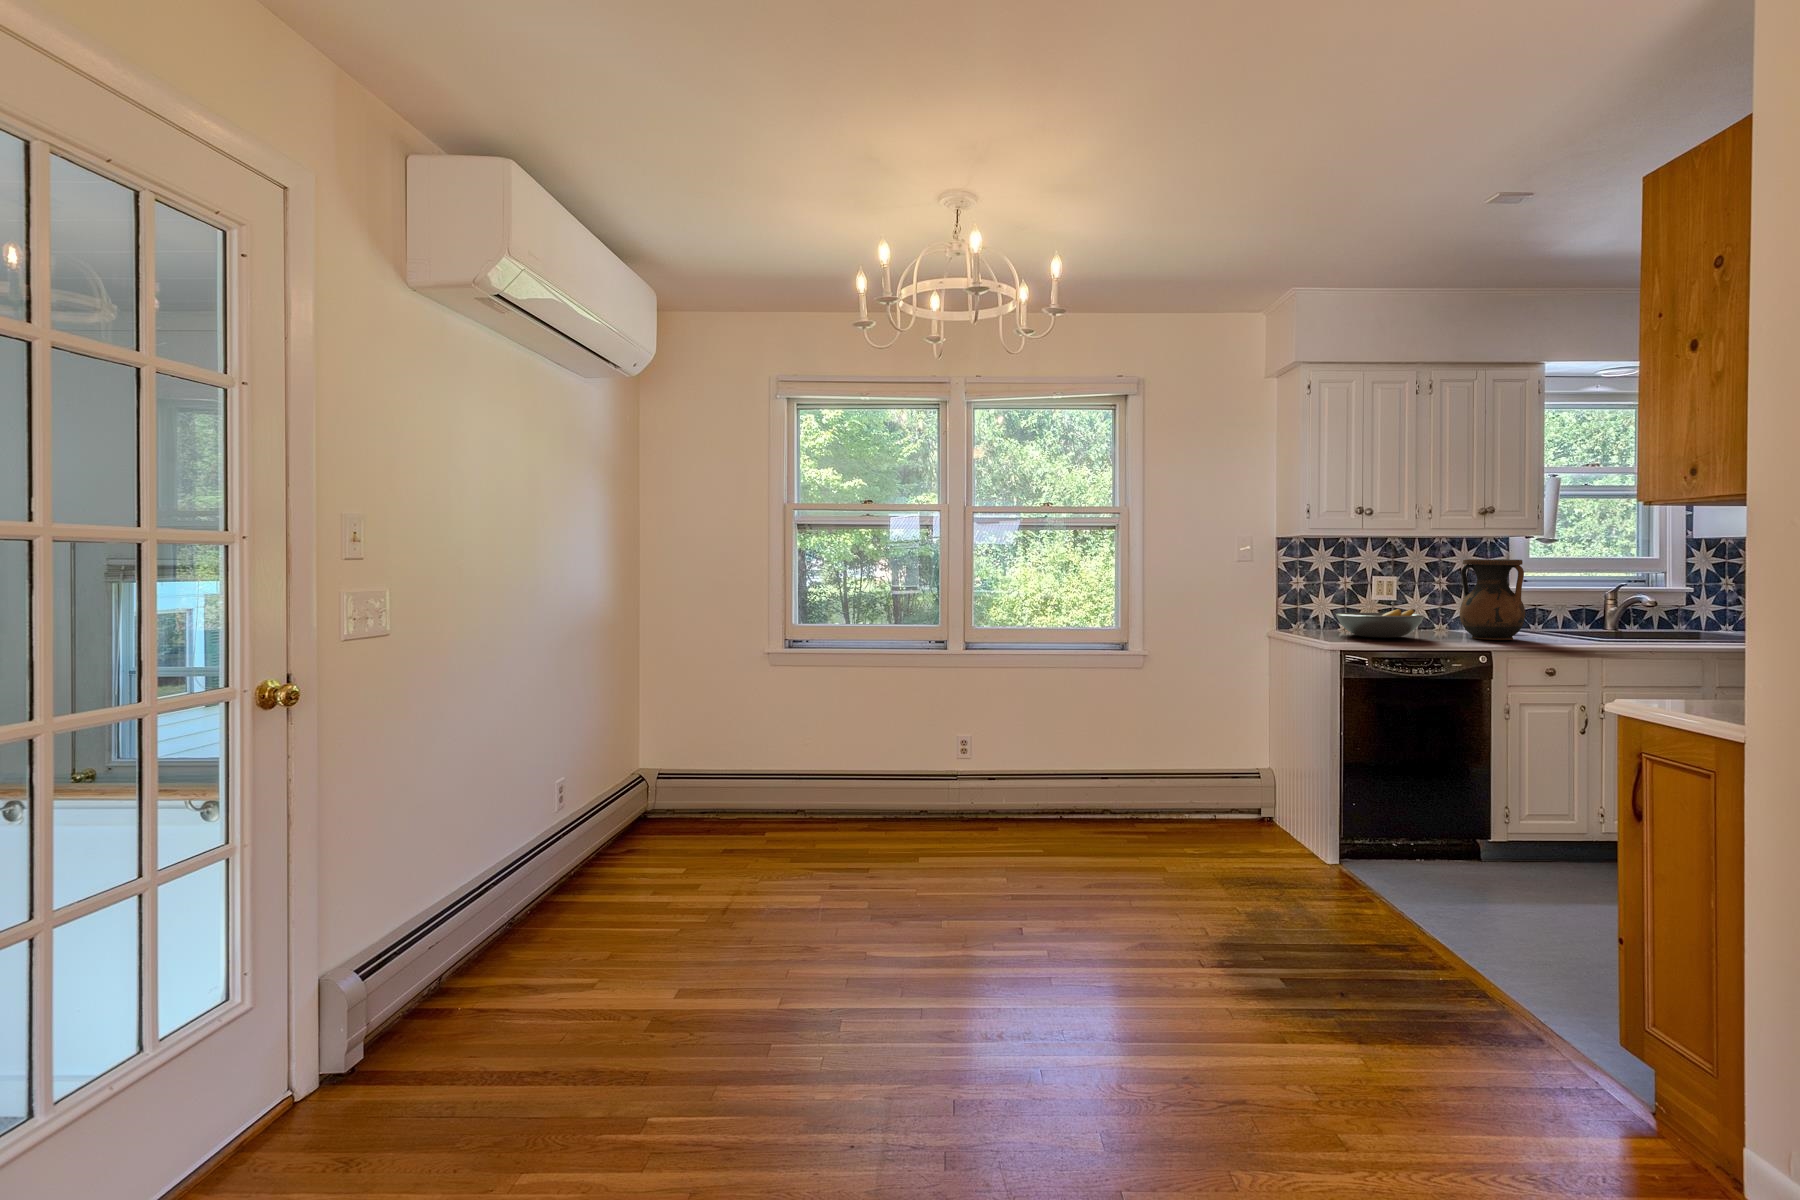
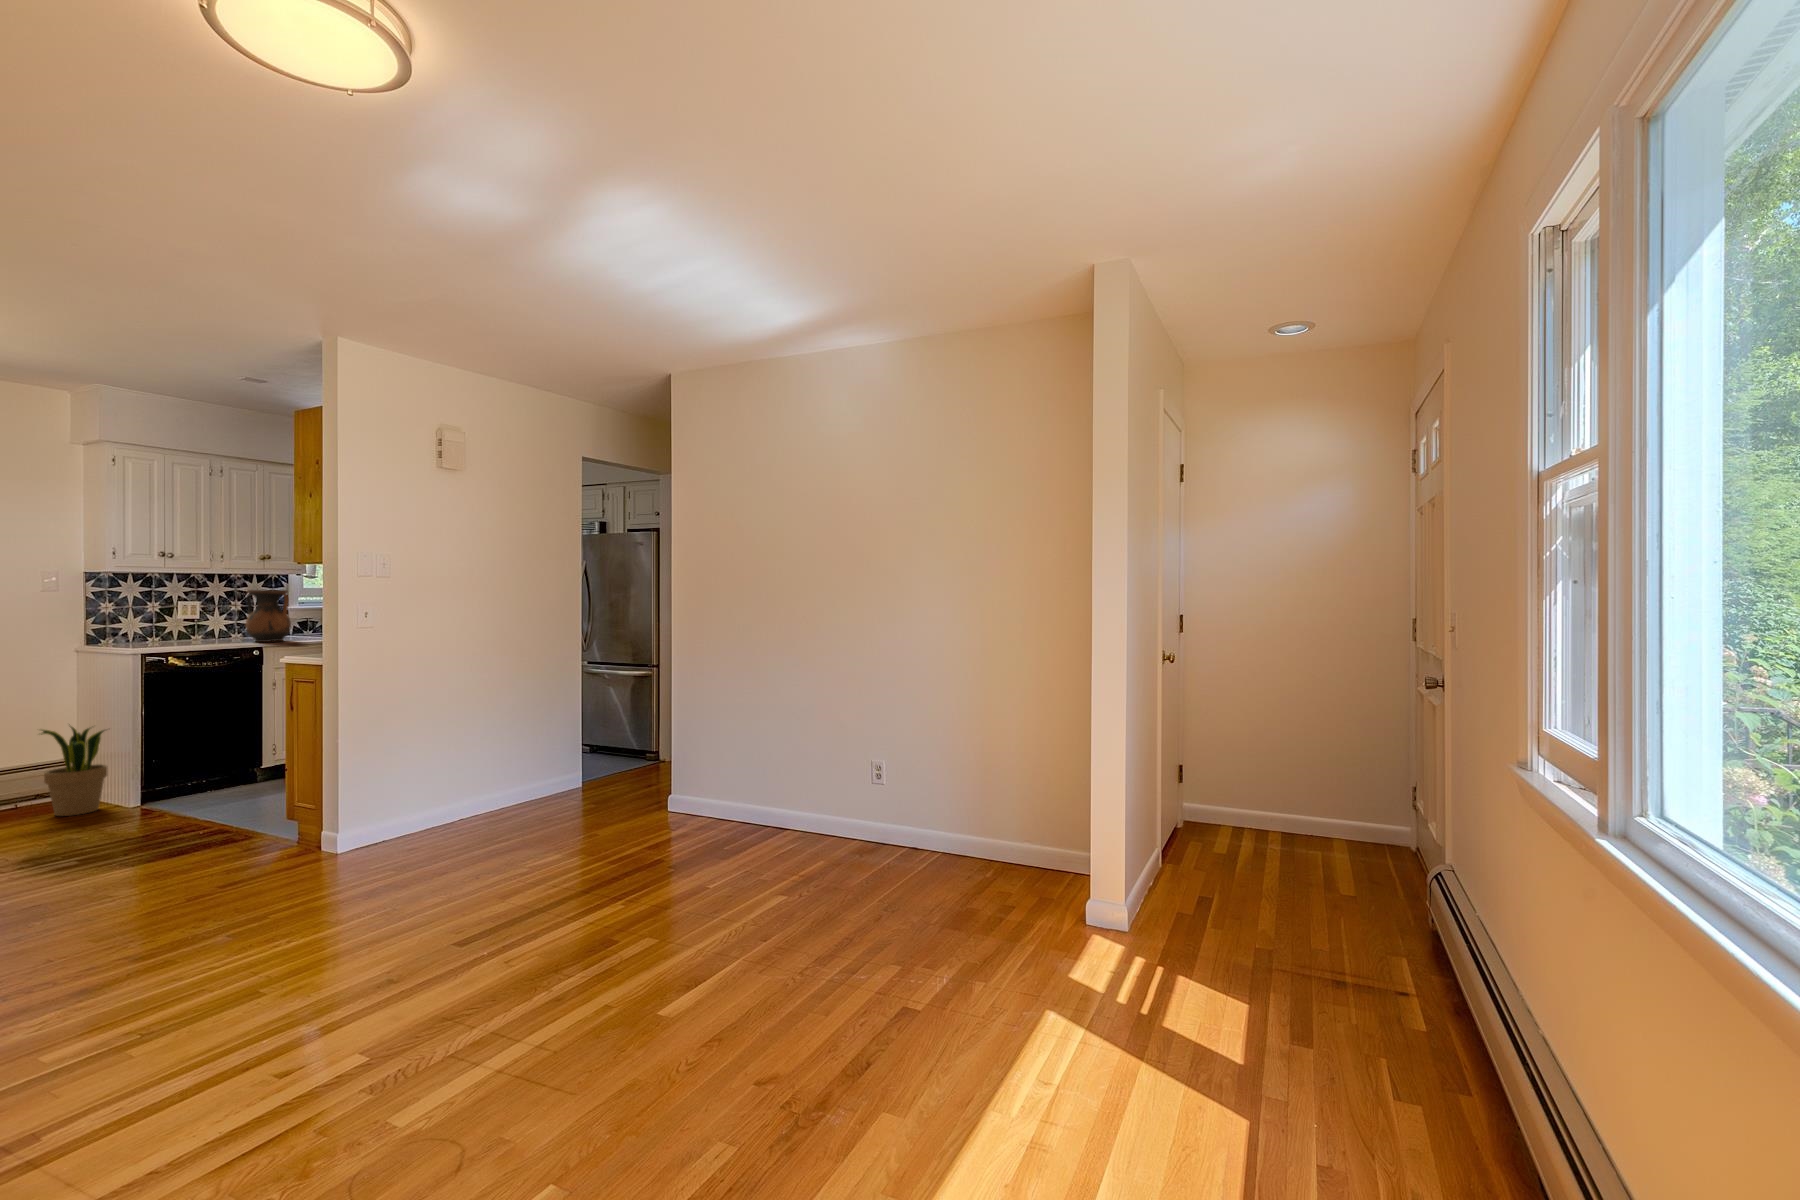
fruit bowl: present [1336,609,1425,638] -> none [141,624,216,645]
potted plant: none [1232,733,1305,854] -> present [41,726,107,816]

